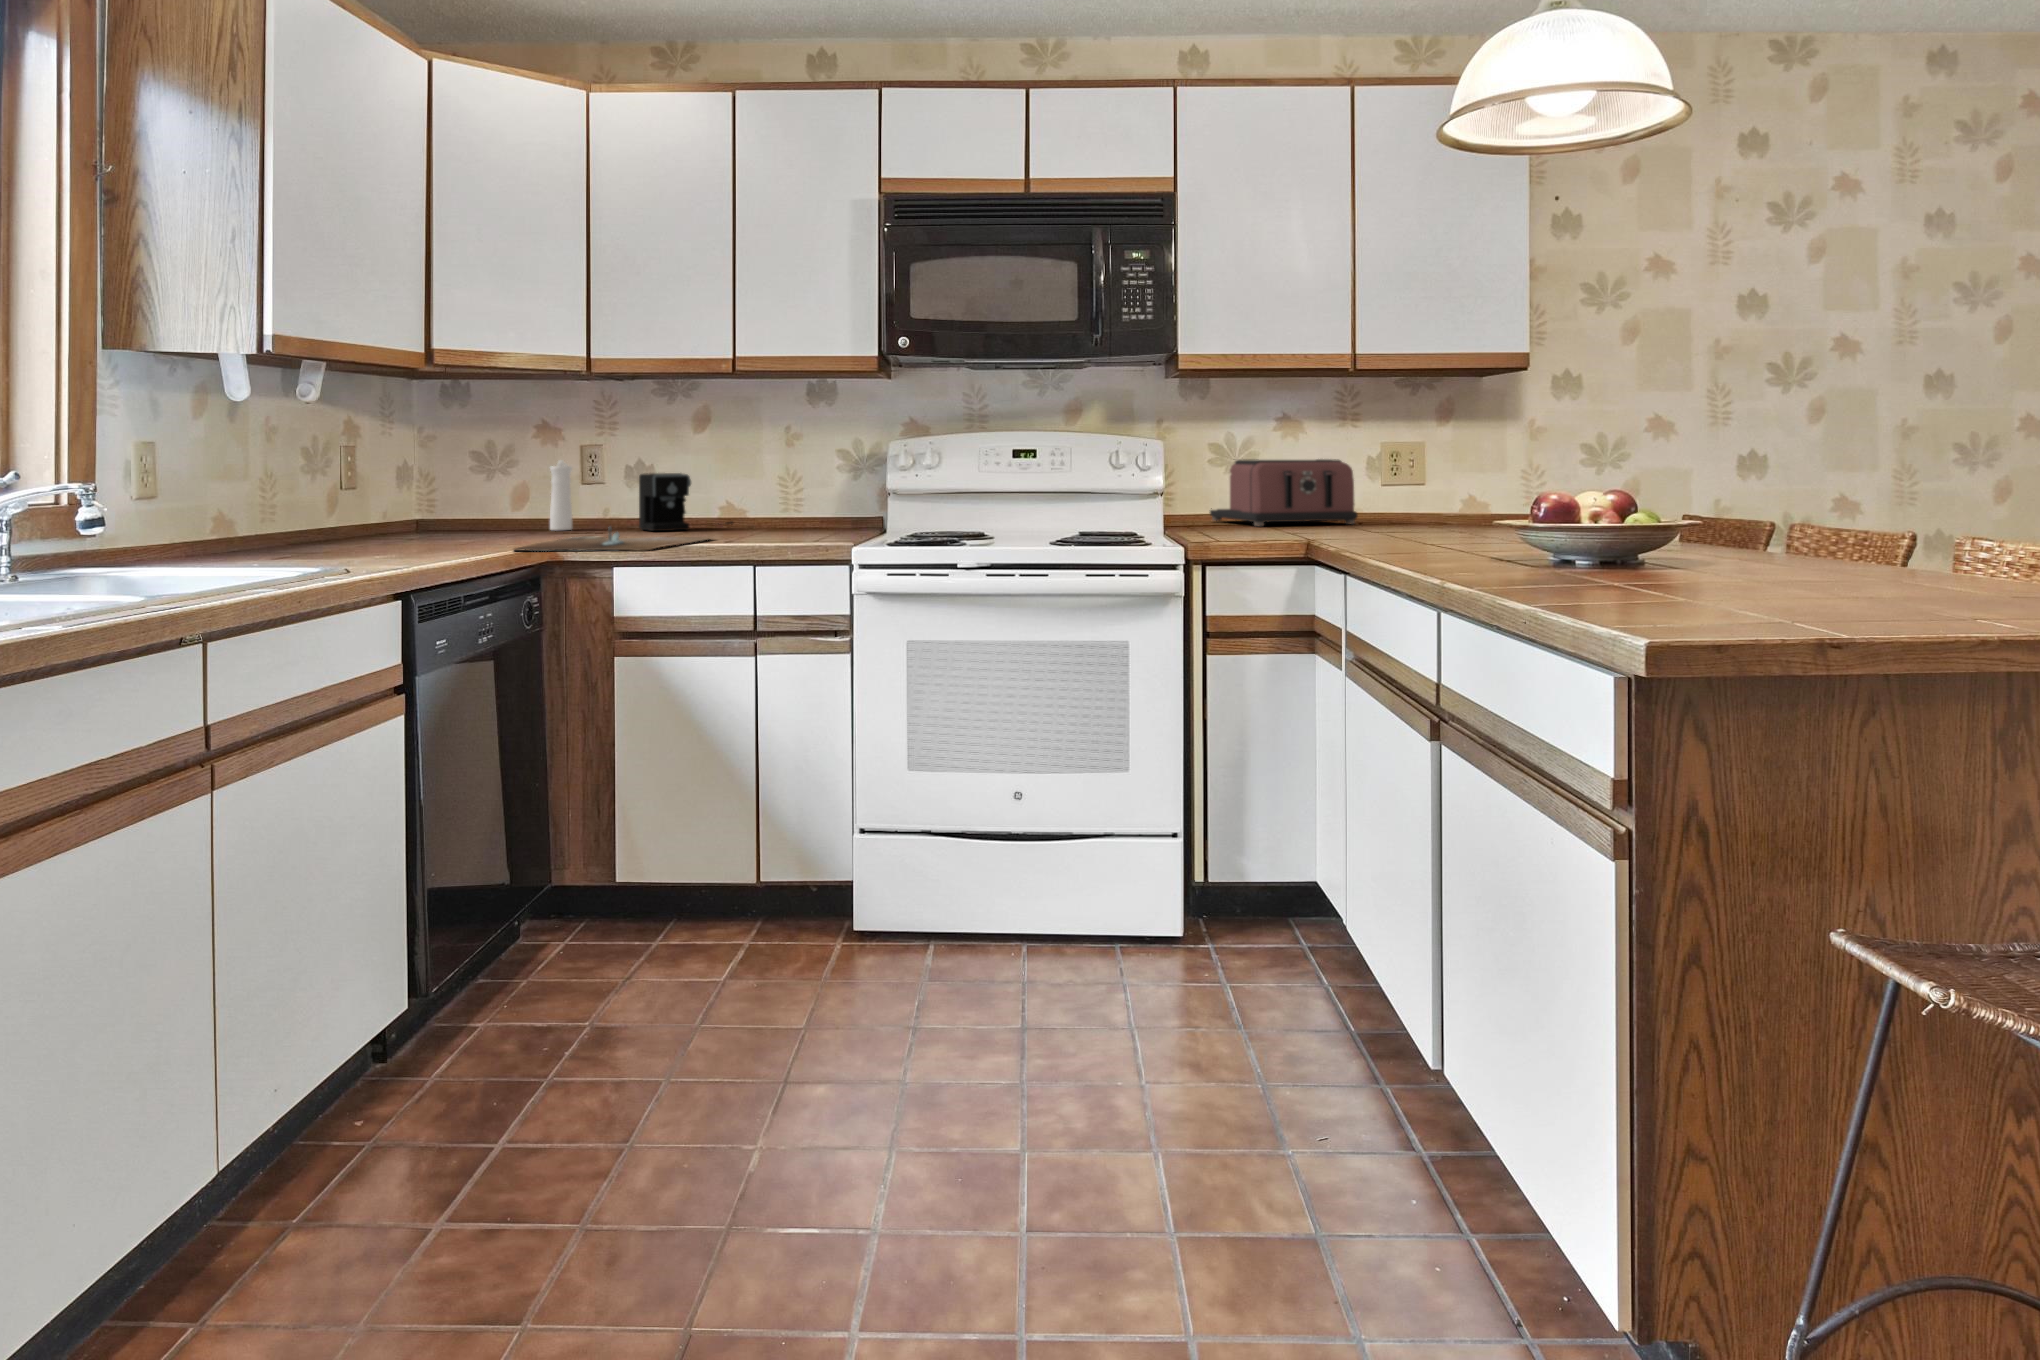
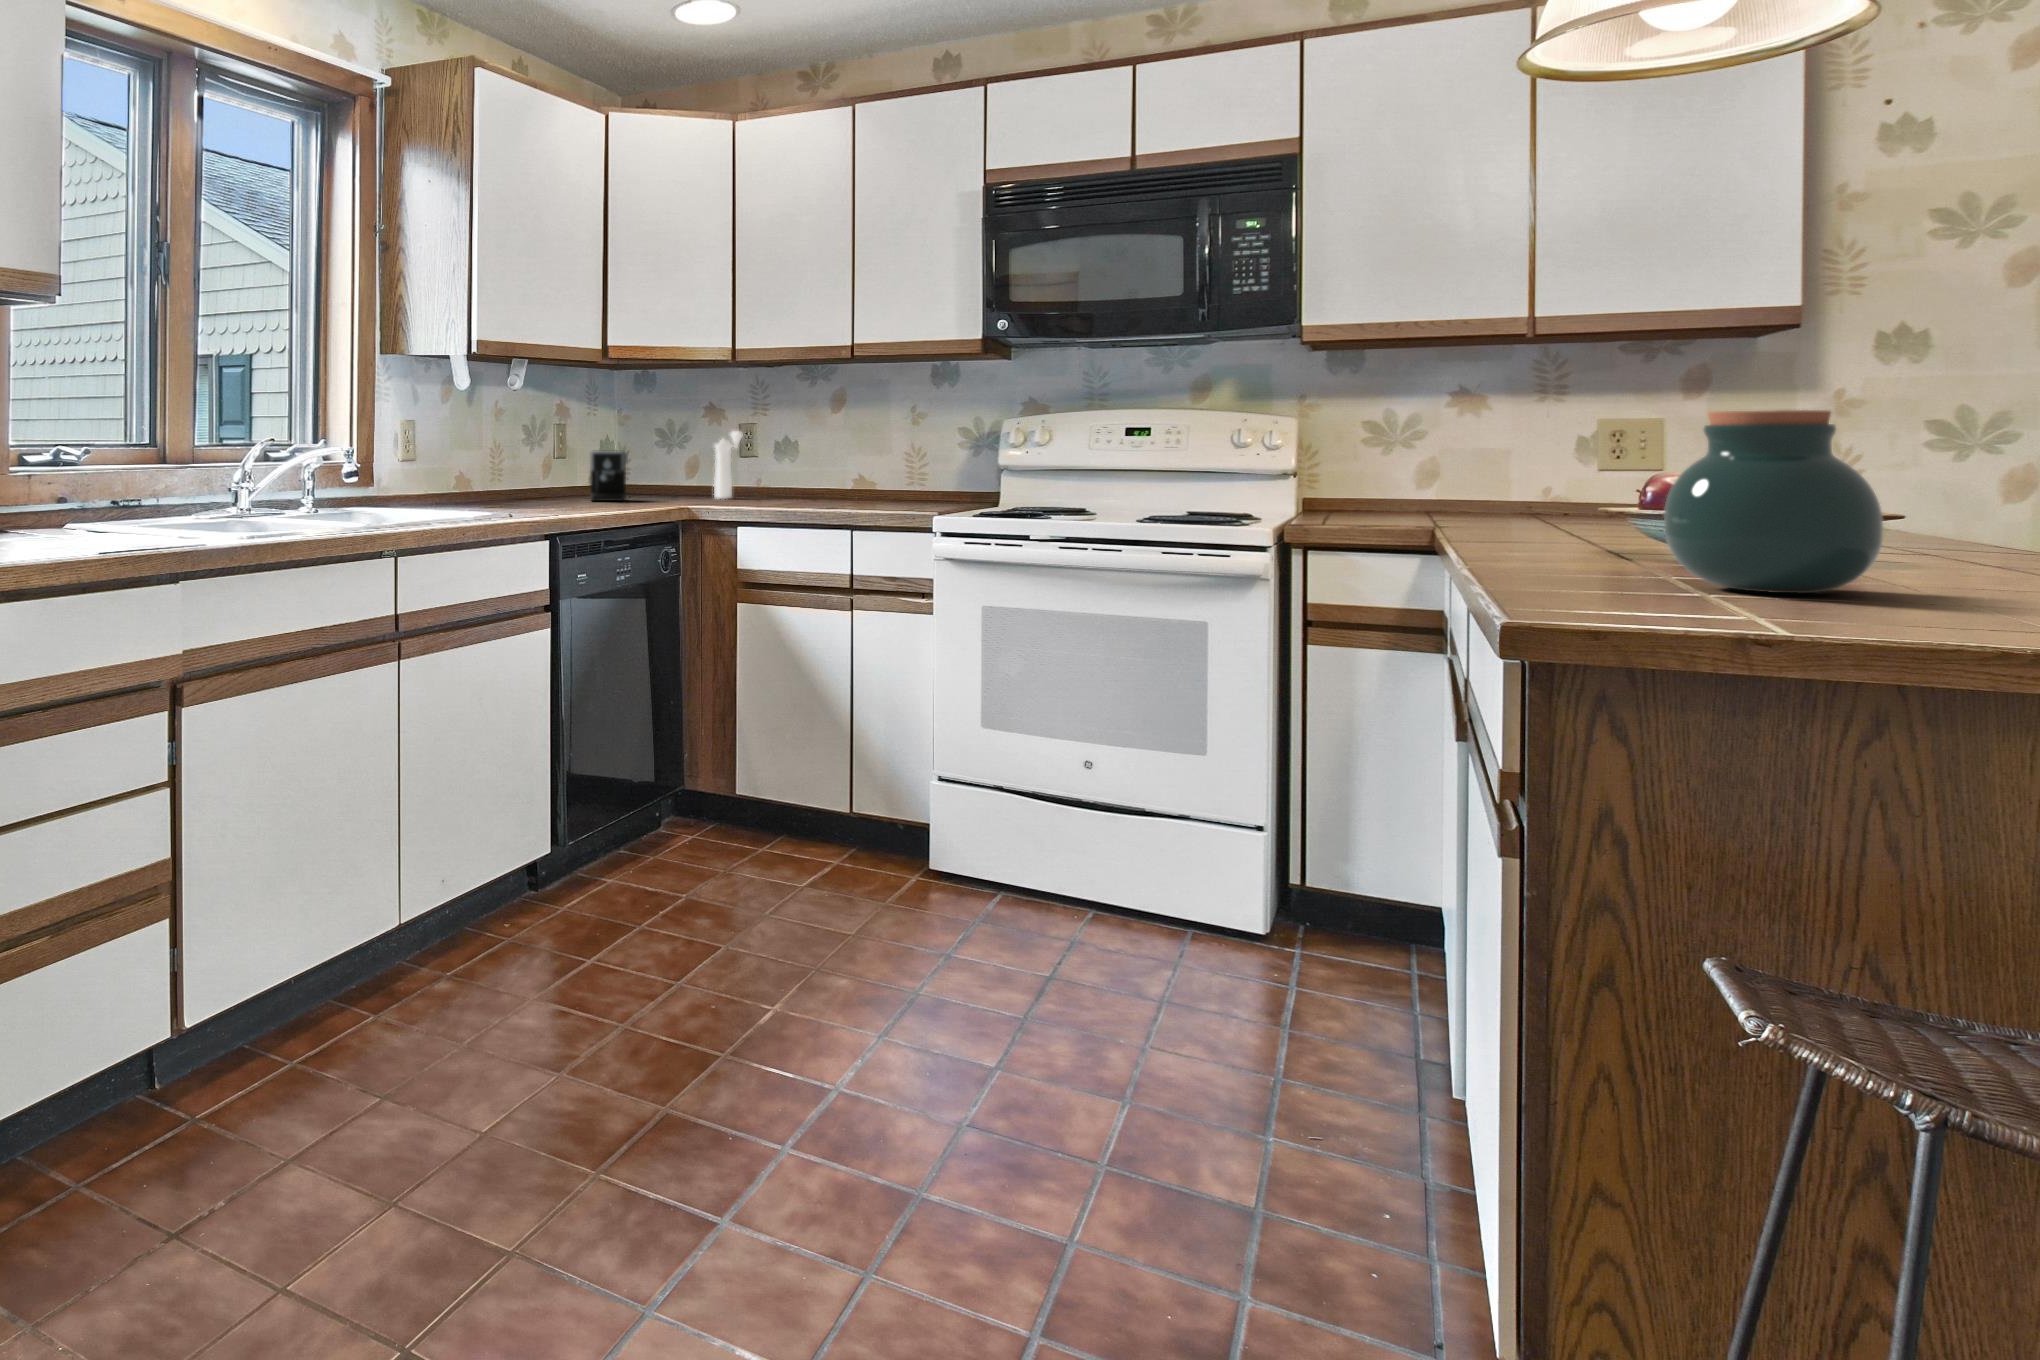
jar: none [1674,444,1837,600] -> present [1664,410,1883,593]
toaster: present [1210,459,1358,526] -> none [1373,441,1555,517]
coffee maker: present [639,473,733,531] -> present [590,451,676,501]
cutting board: present [514,527,713,551] -> none [652,492,827,513]

